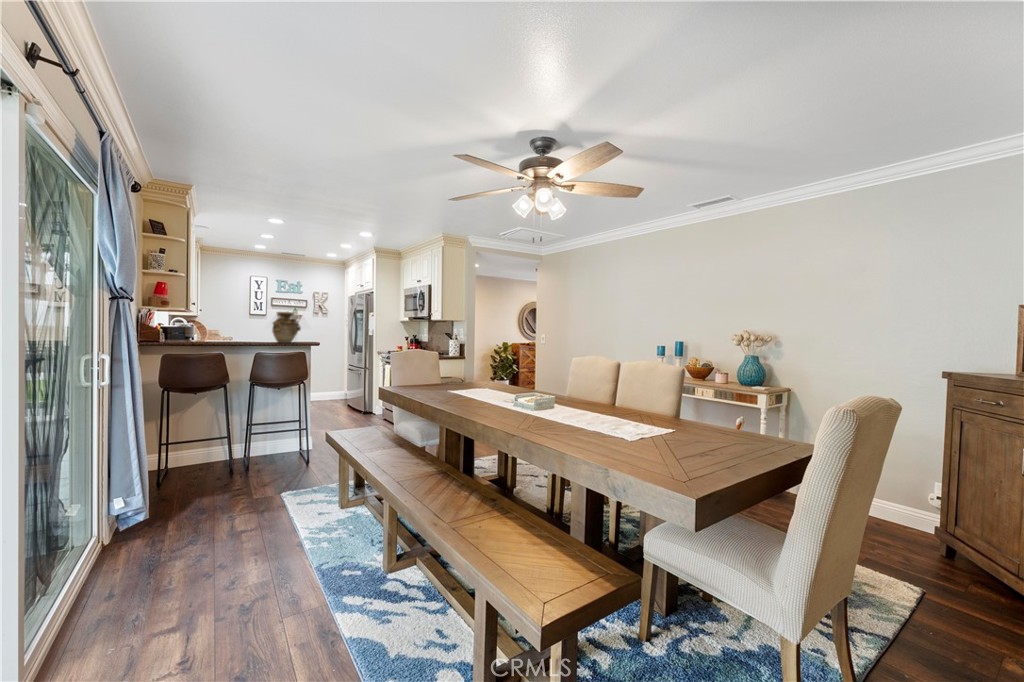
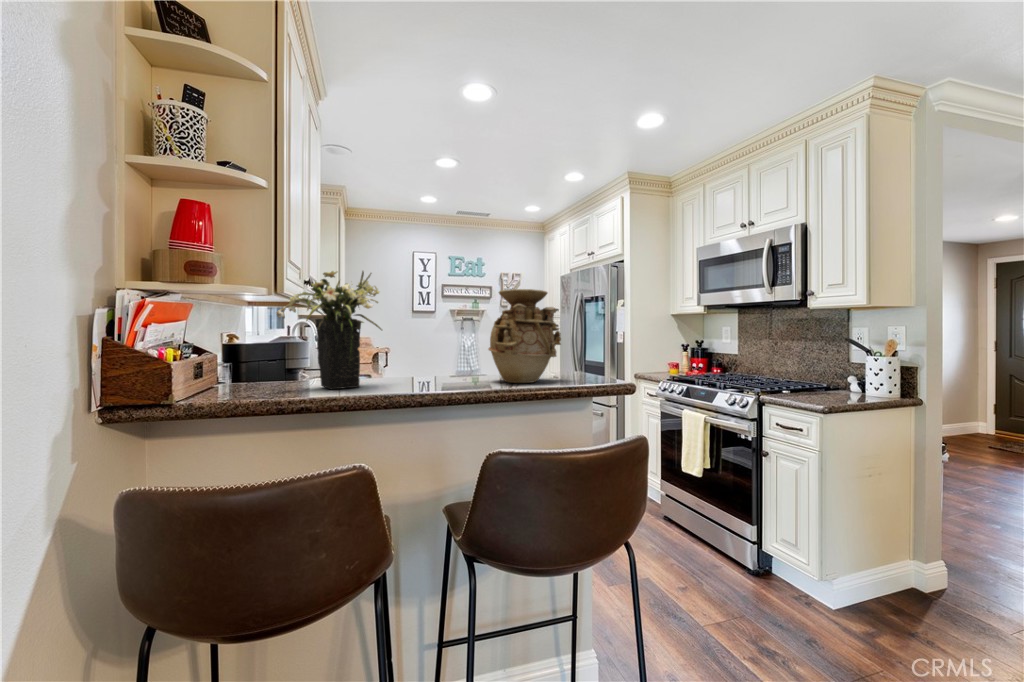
flower arrangement: none [191,304,230,343] -> present [277,271,382,389]

